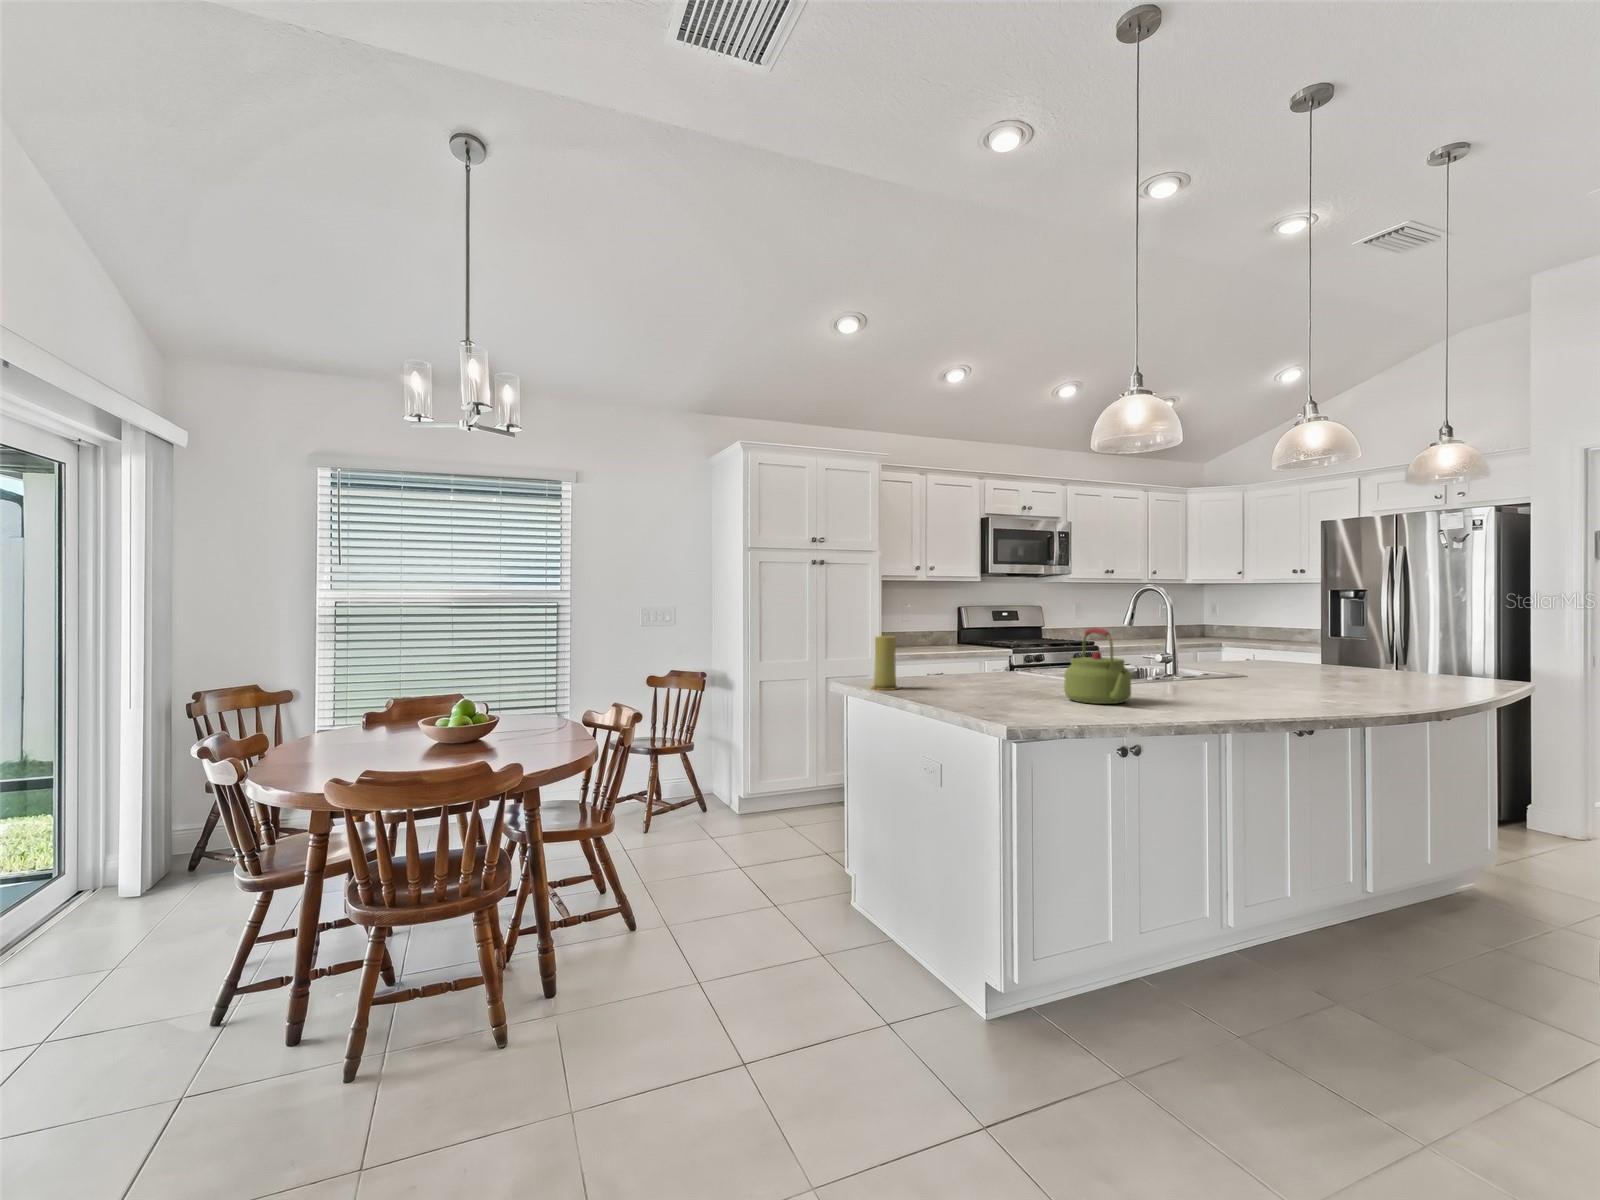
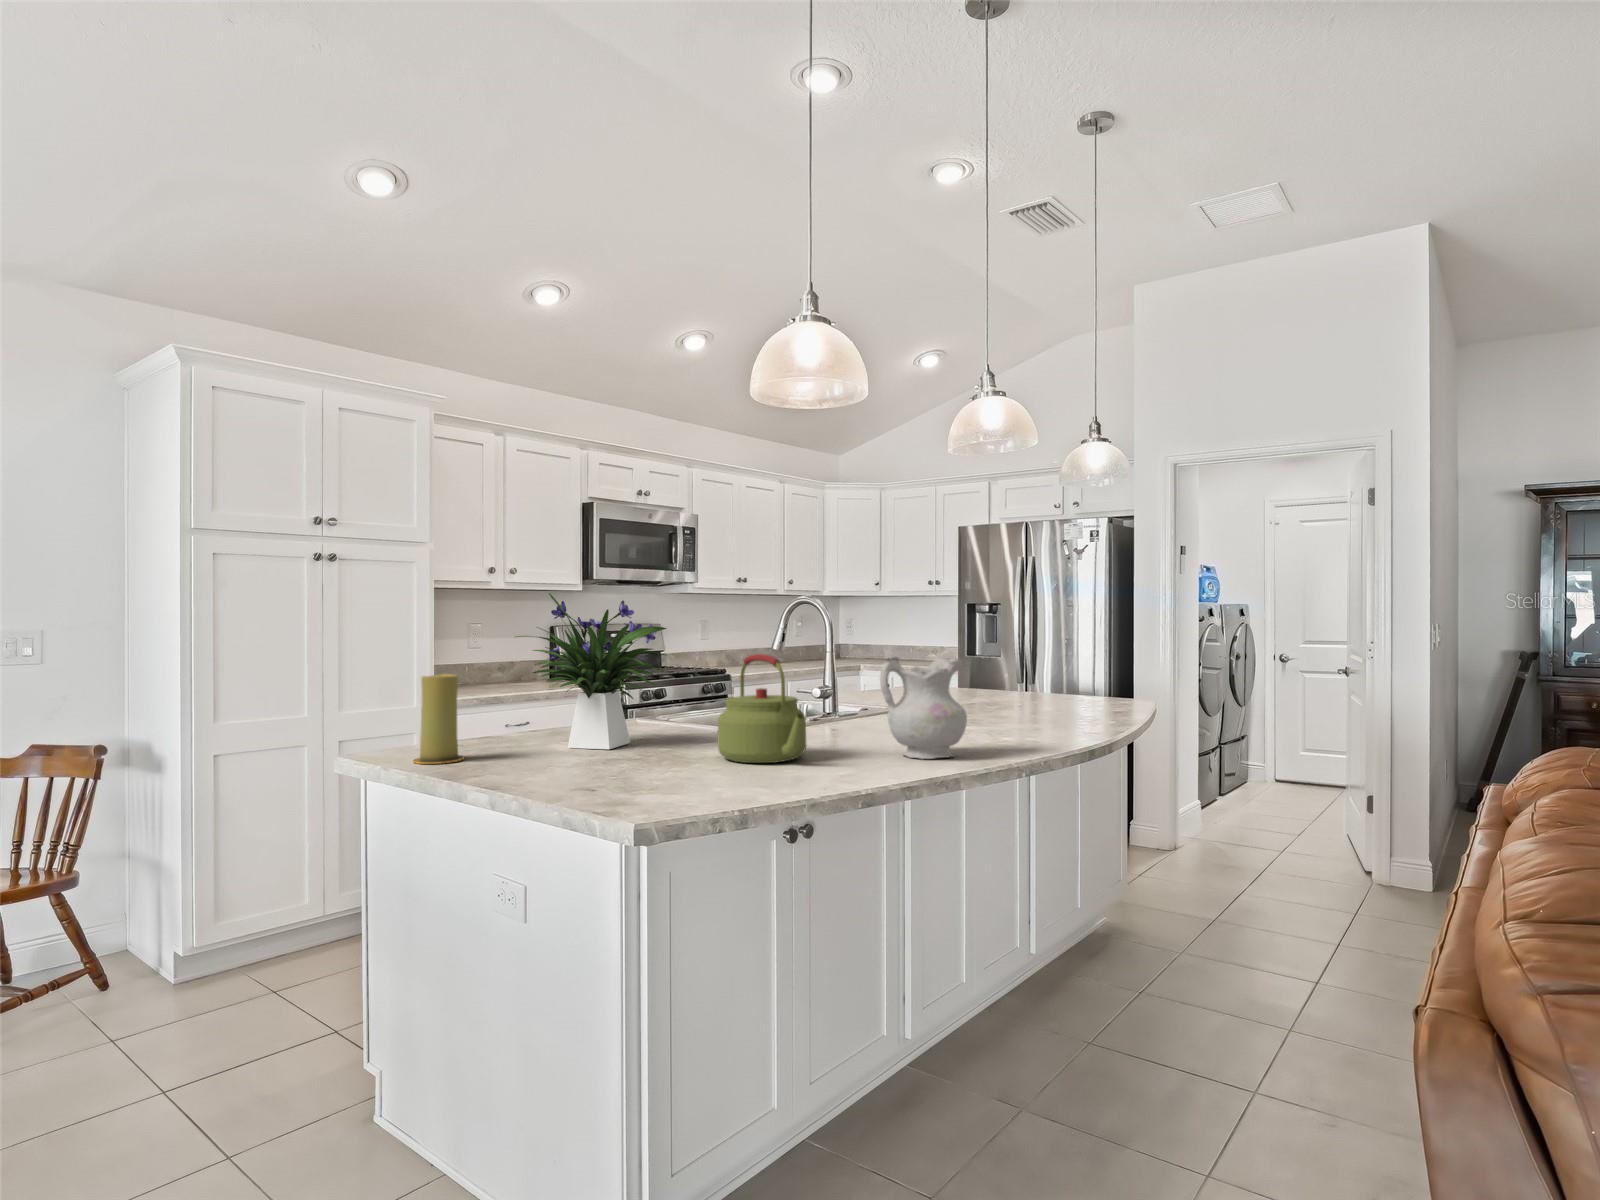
flower arrangement: none [929,585,1032,689] -> present [516,593,666,749]
ceramic pitcher: none [1191,632,1268,710] -> present [880,657,967,759]

